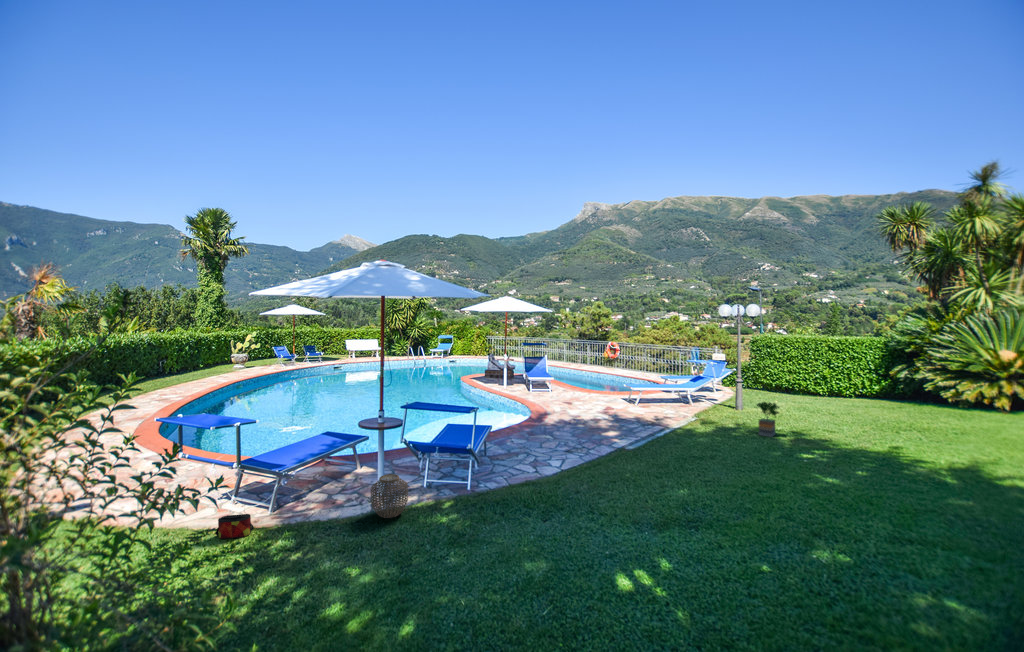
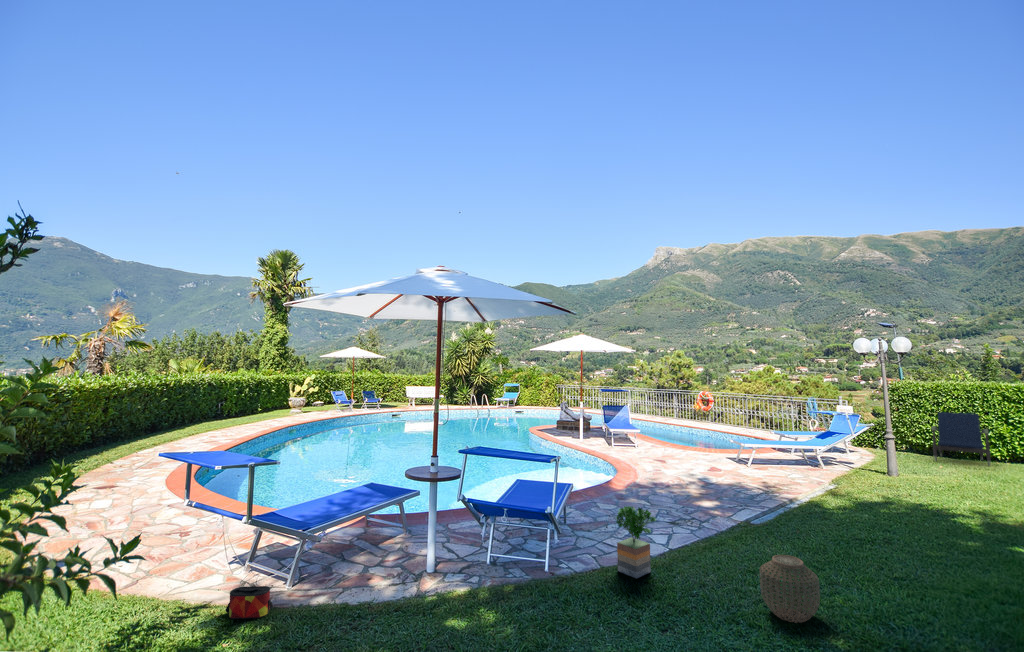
lounge chair: none [776,357,814,398] -> present [932,412,991,466]
potted tree: present [757,402,779,437] -> present [616,506,656,579]
woven basket: present [371,474,408,518] -> present [760,555,820,623]

